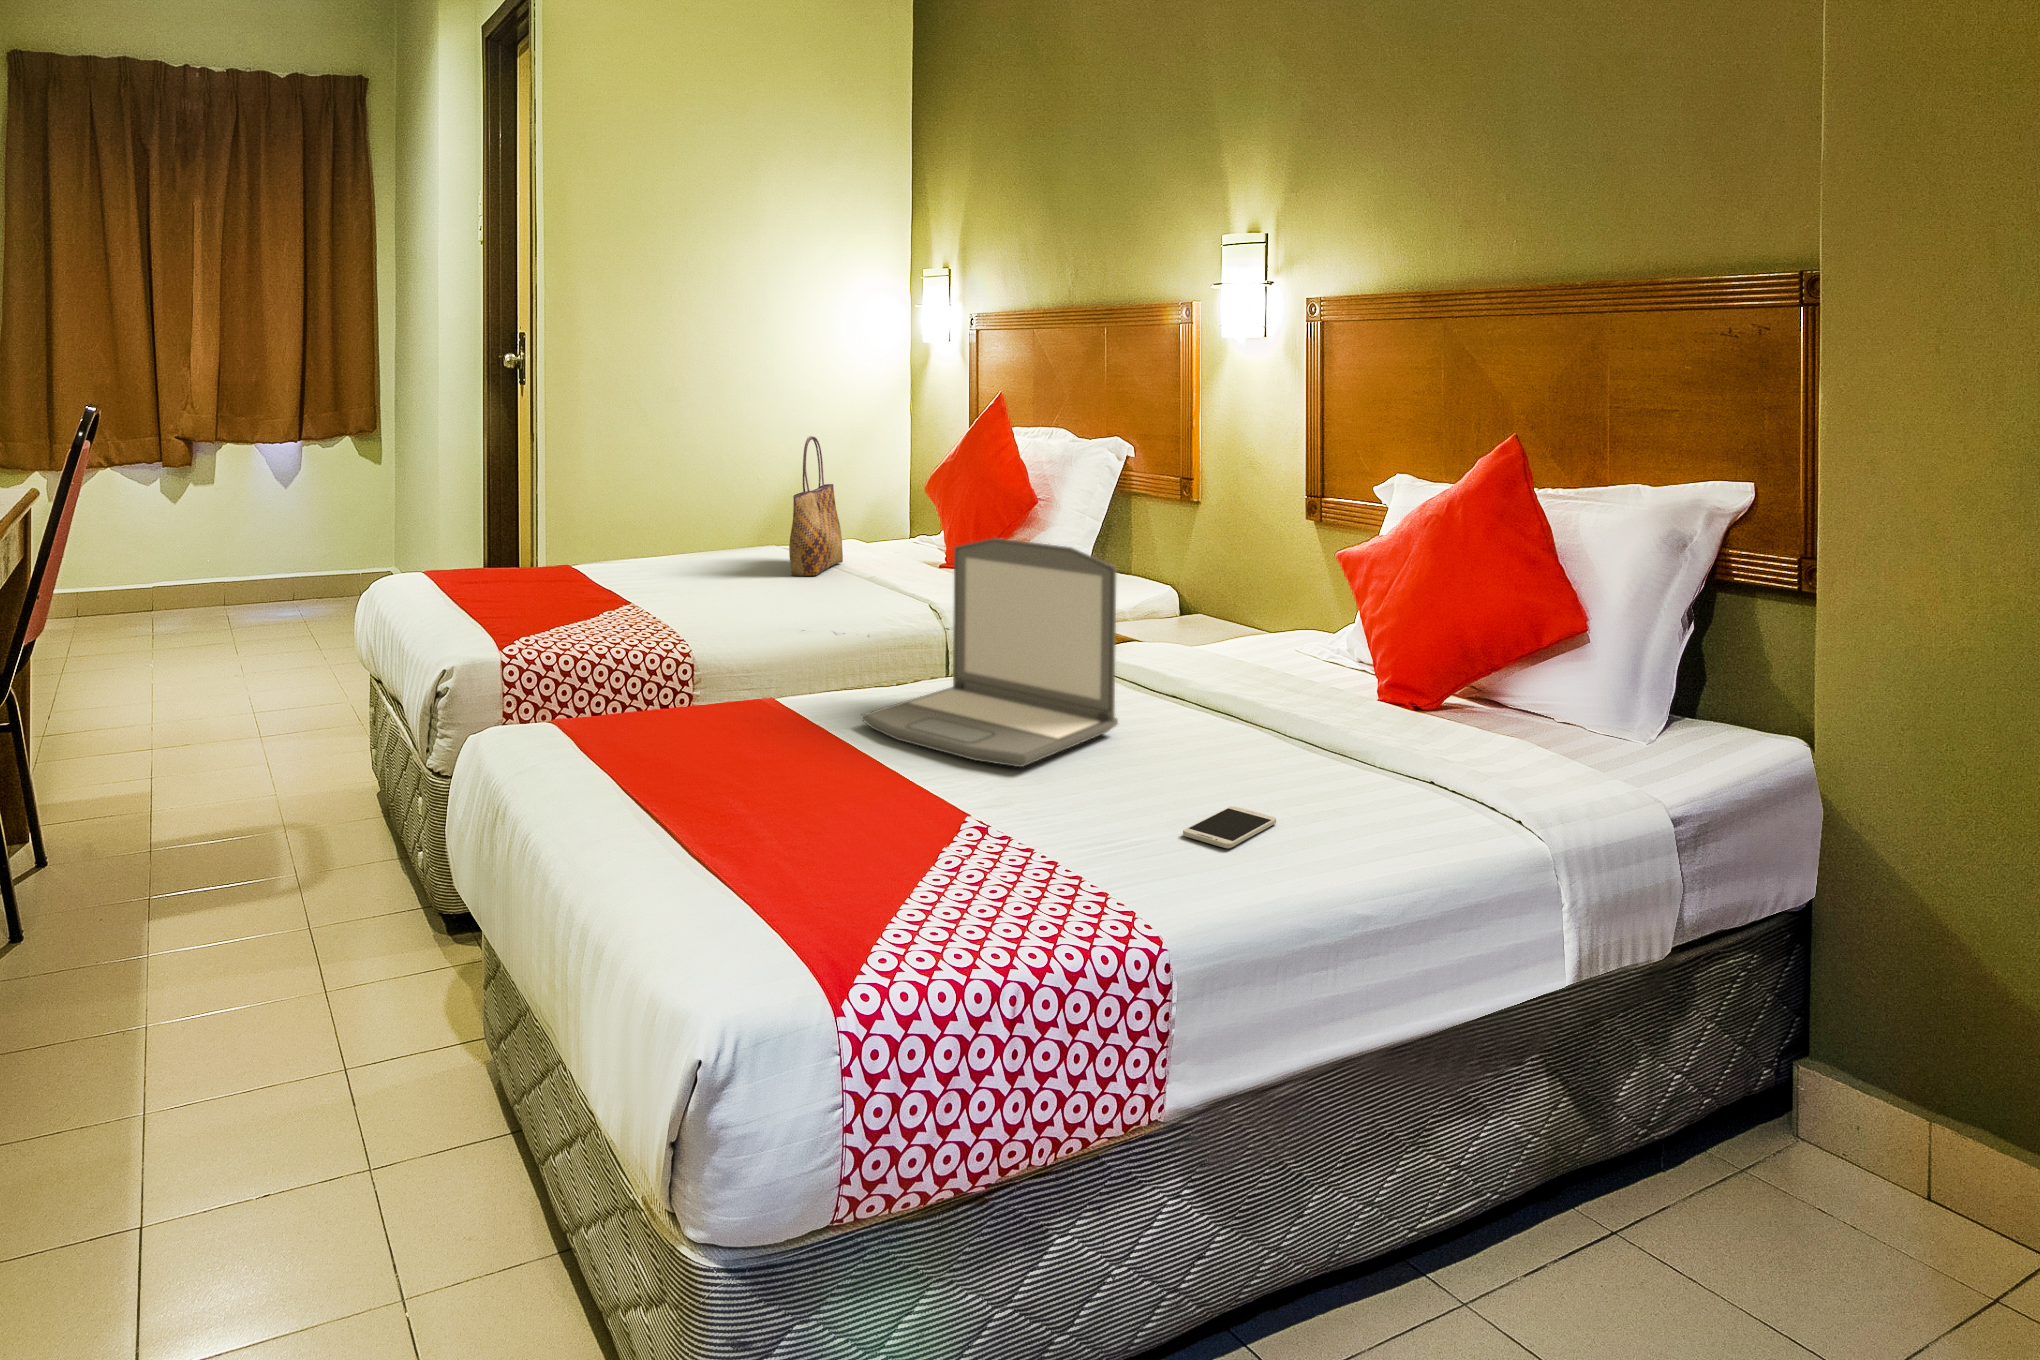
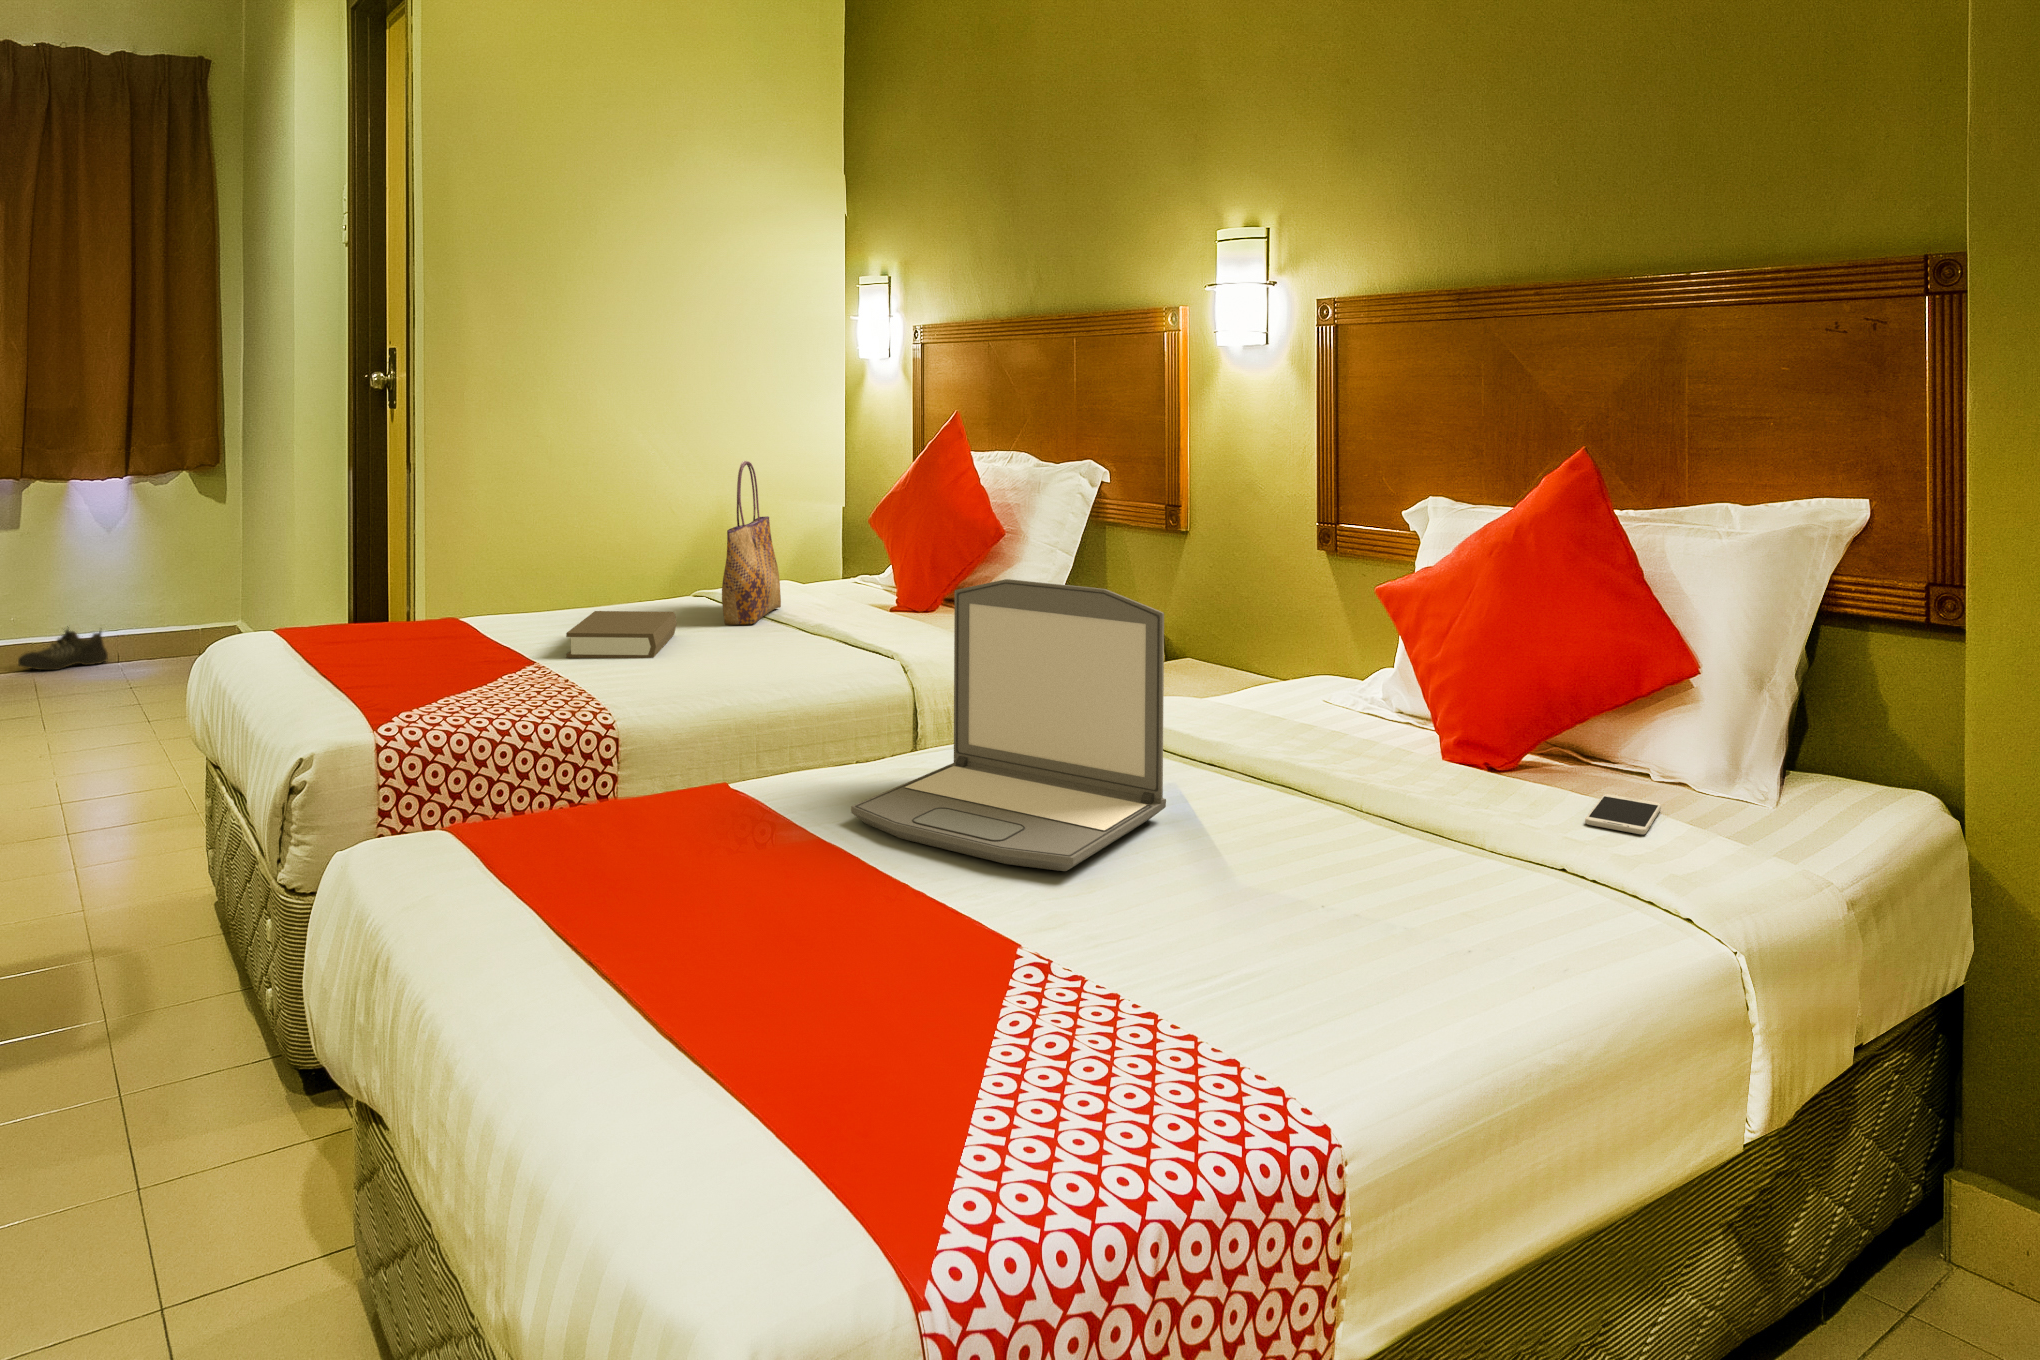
shoe: none [220,562,291,605] -> present [18,626,108,670]
book: none [656,562,750,601] -> present [566,611,677,658]
smartphone: present [1183,806,1276,848] -> present [1585,794,1661,834]

